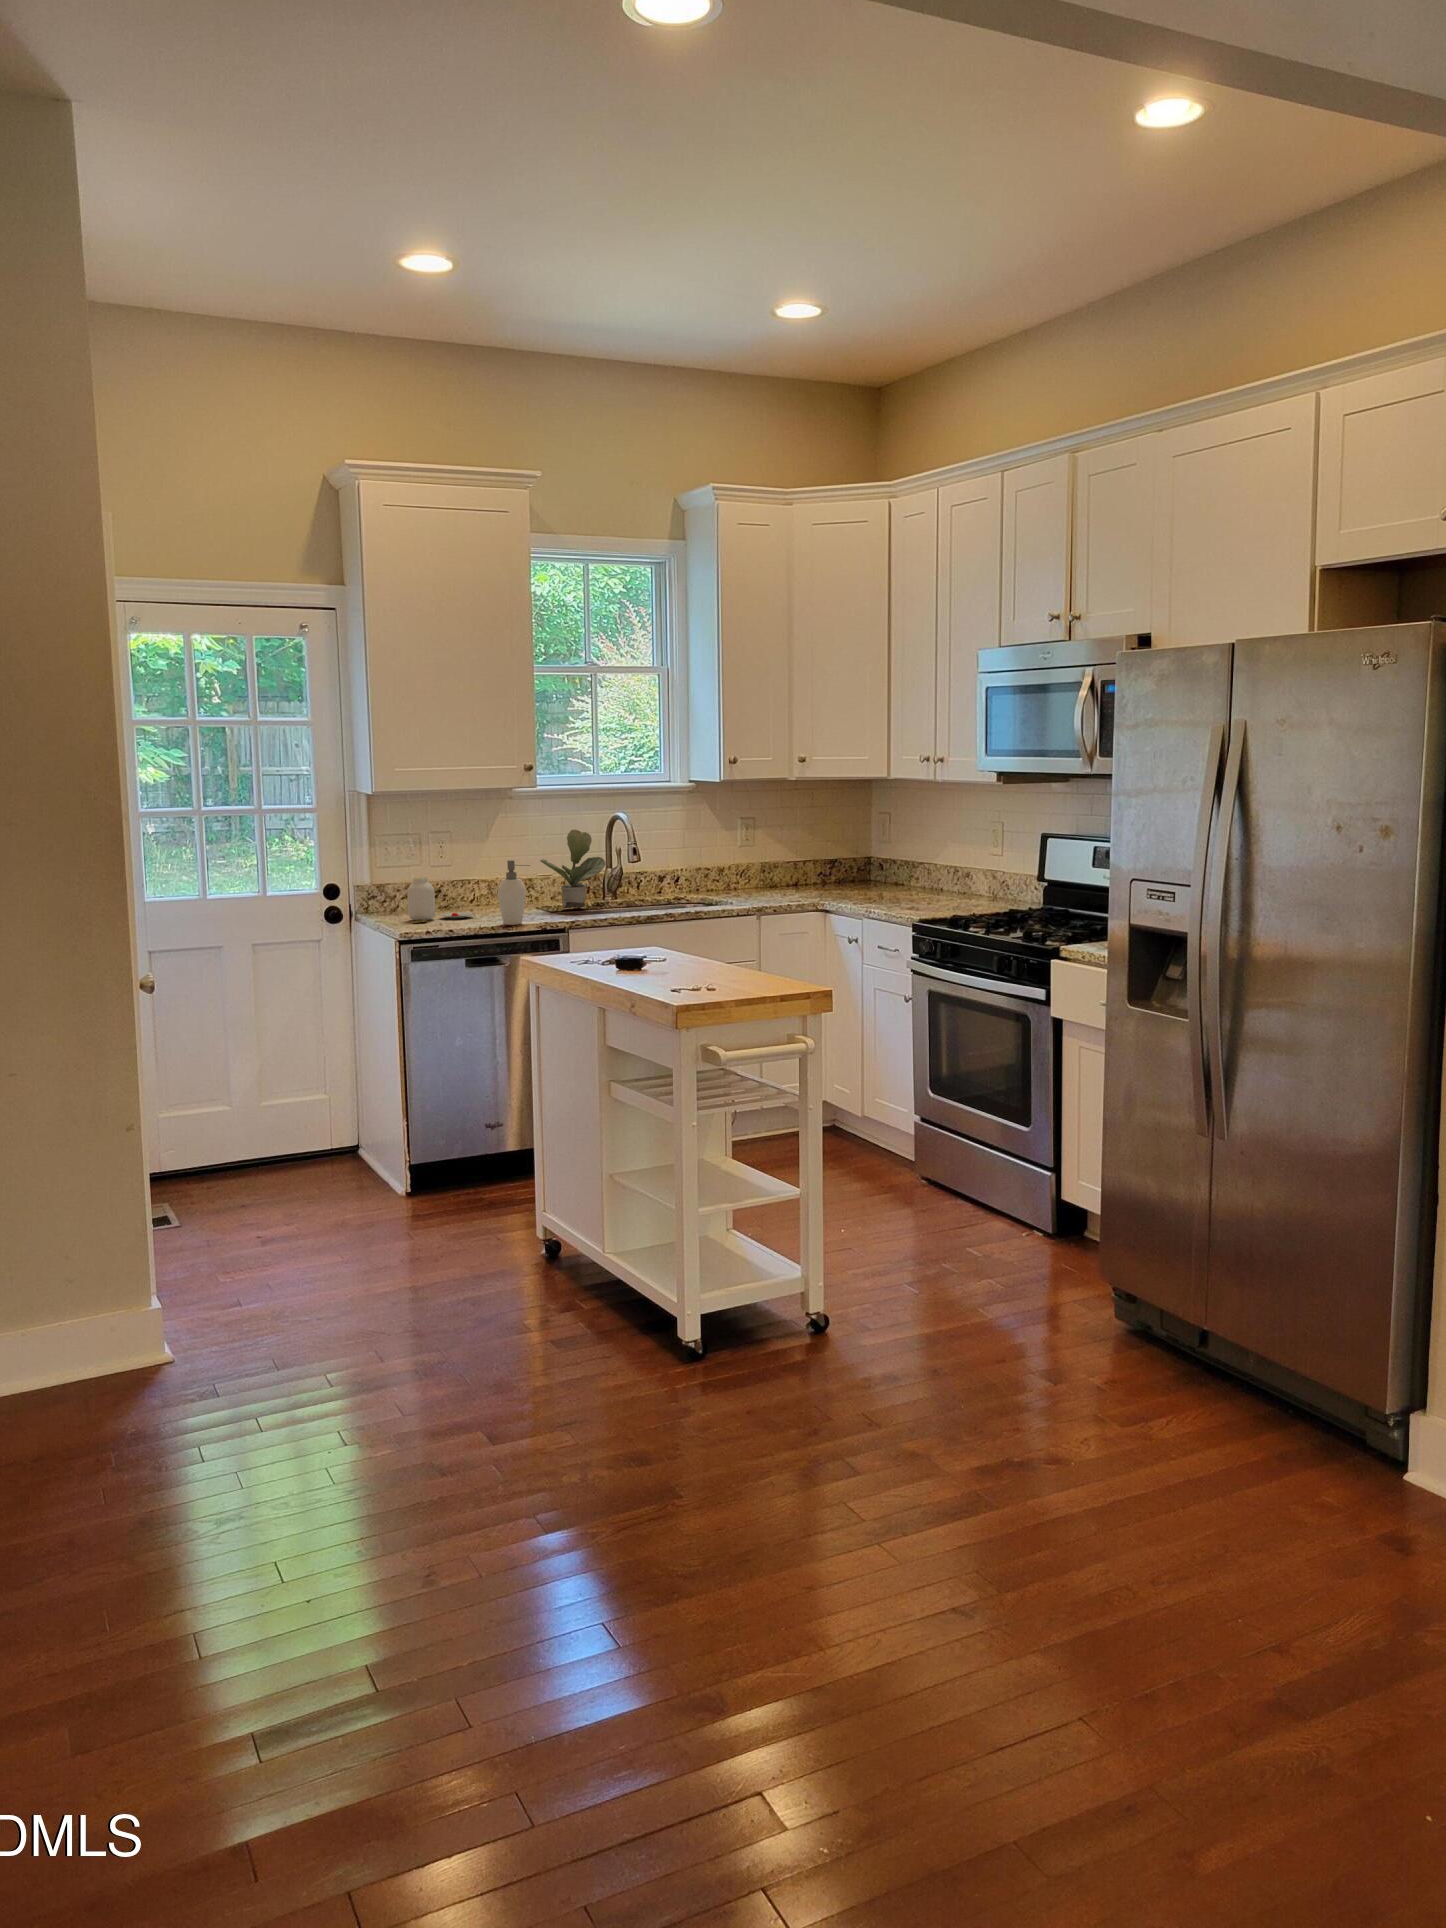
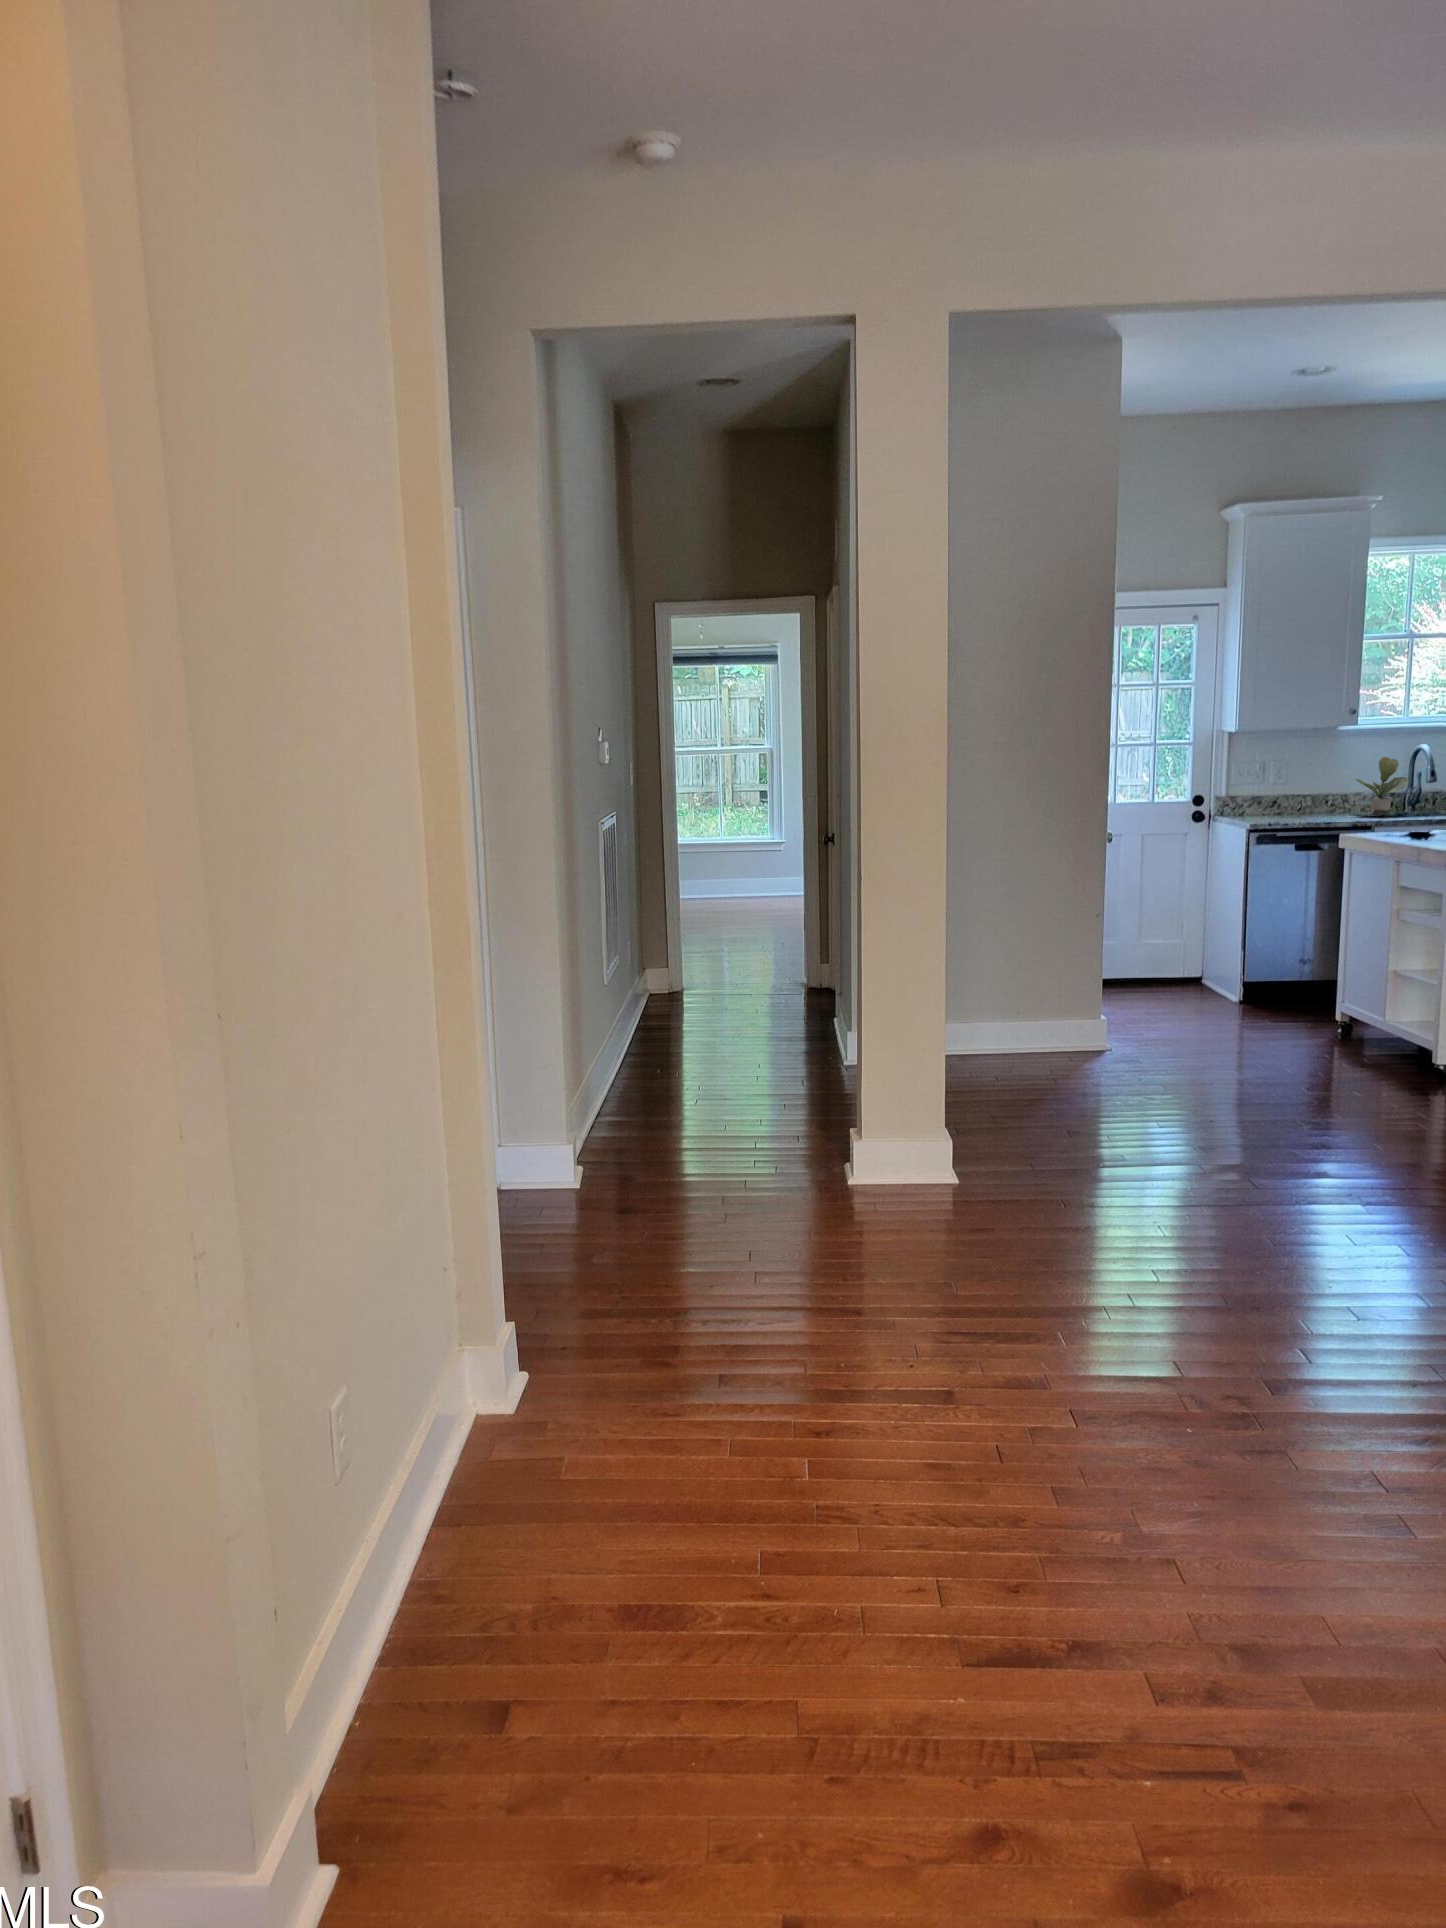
soap dispenser: present [498,860,530,925] -> none [1323,776,1350,821]
jar: present [407,877,474,923] -> none [1254,790,1305,821]

